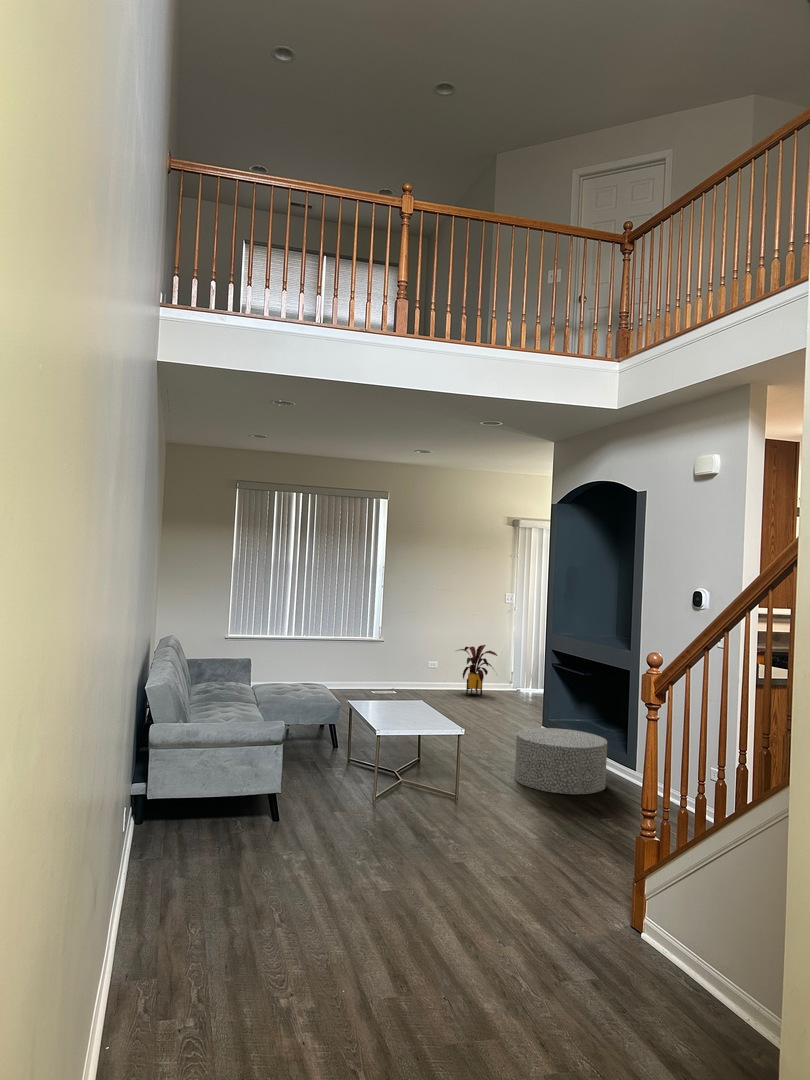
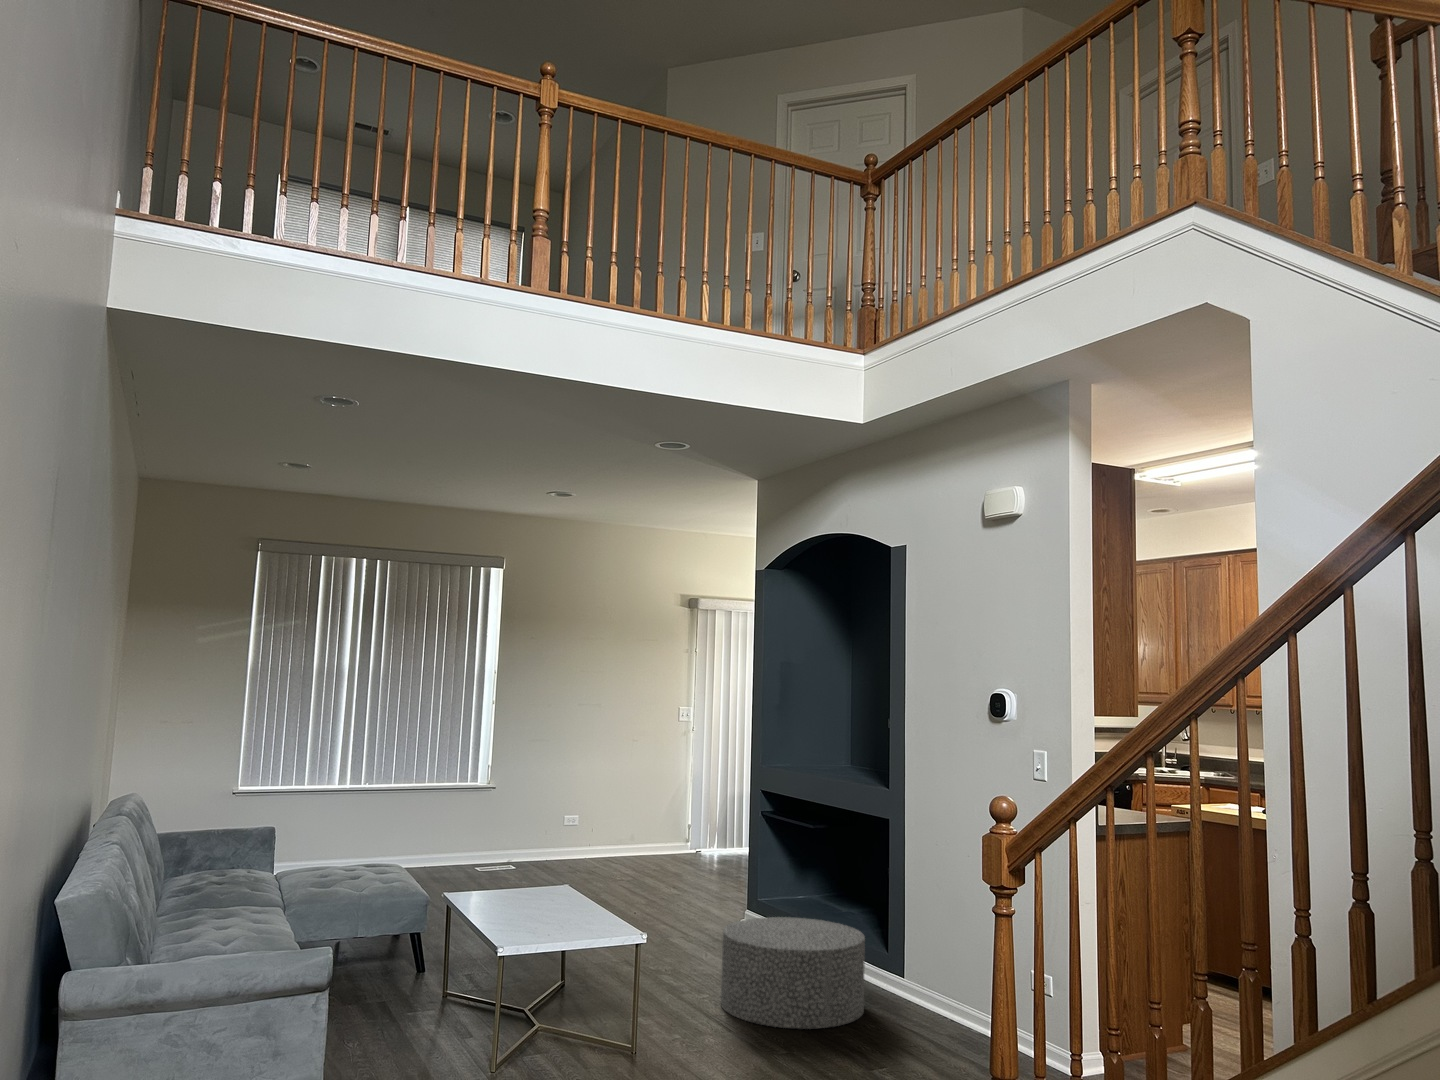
house plant: present [457,645,497,696] -> none [604,786,671,865]

